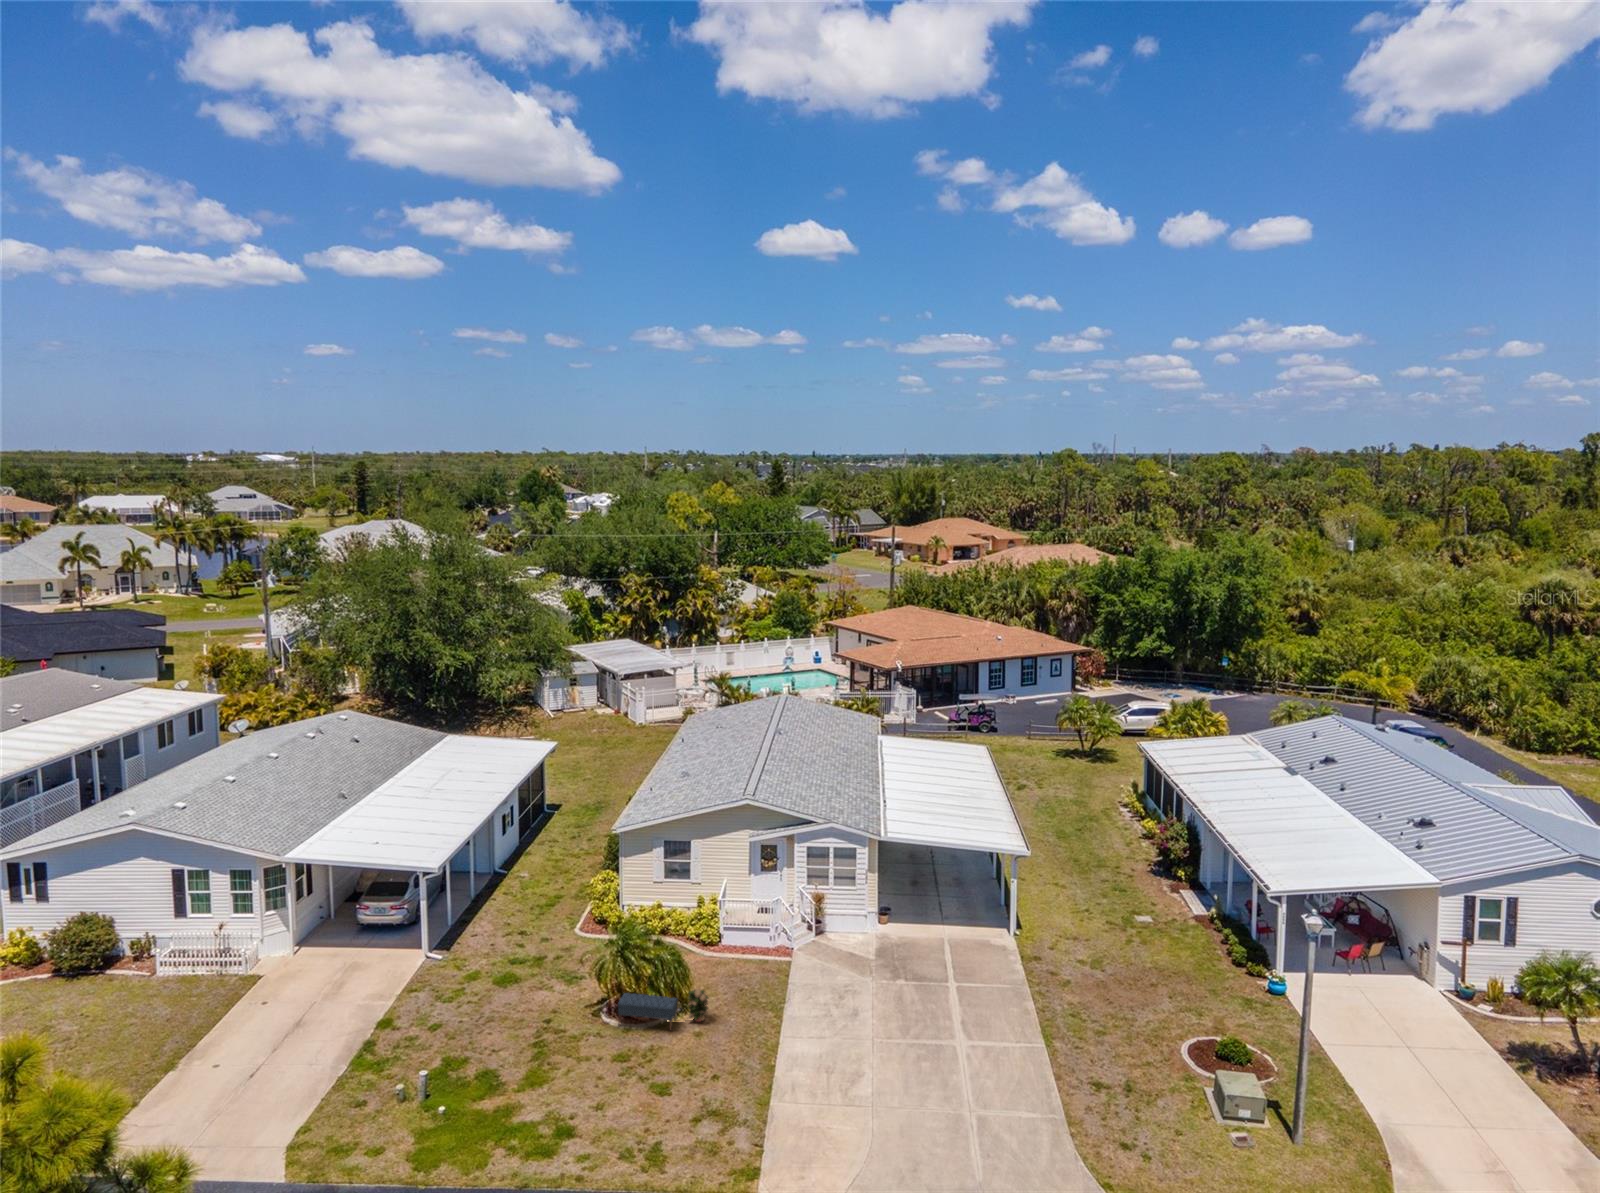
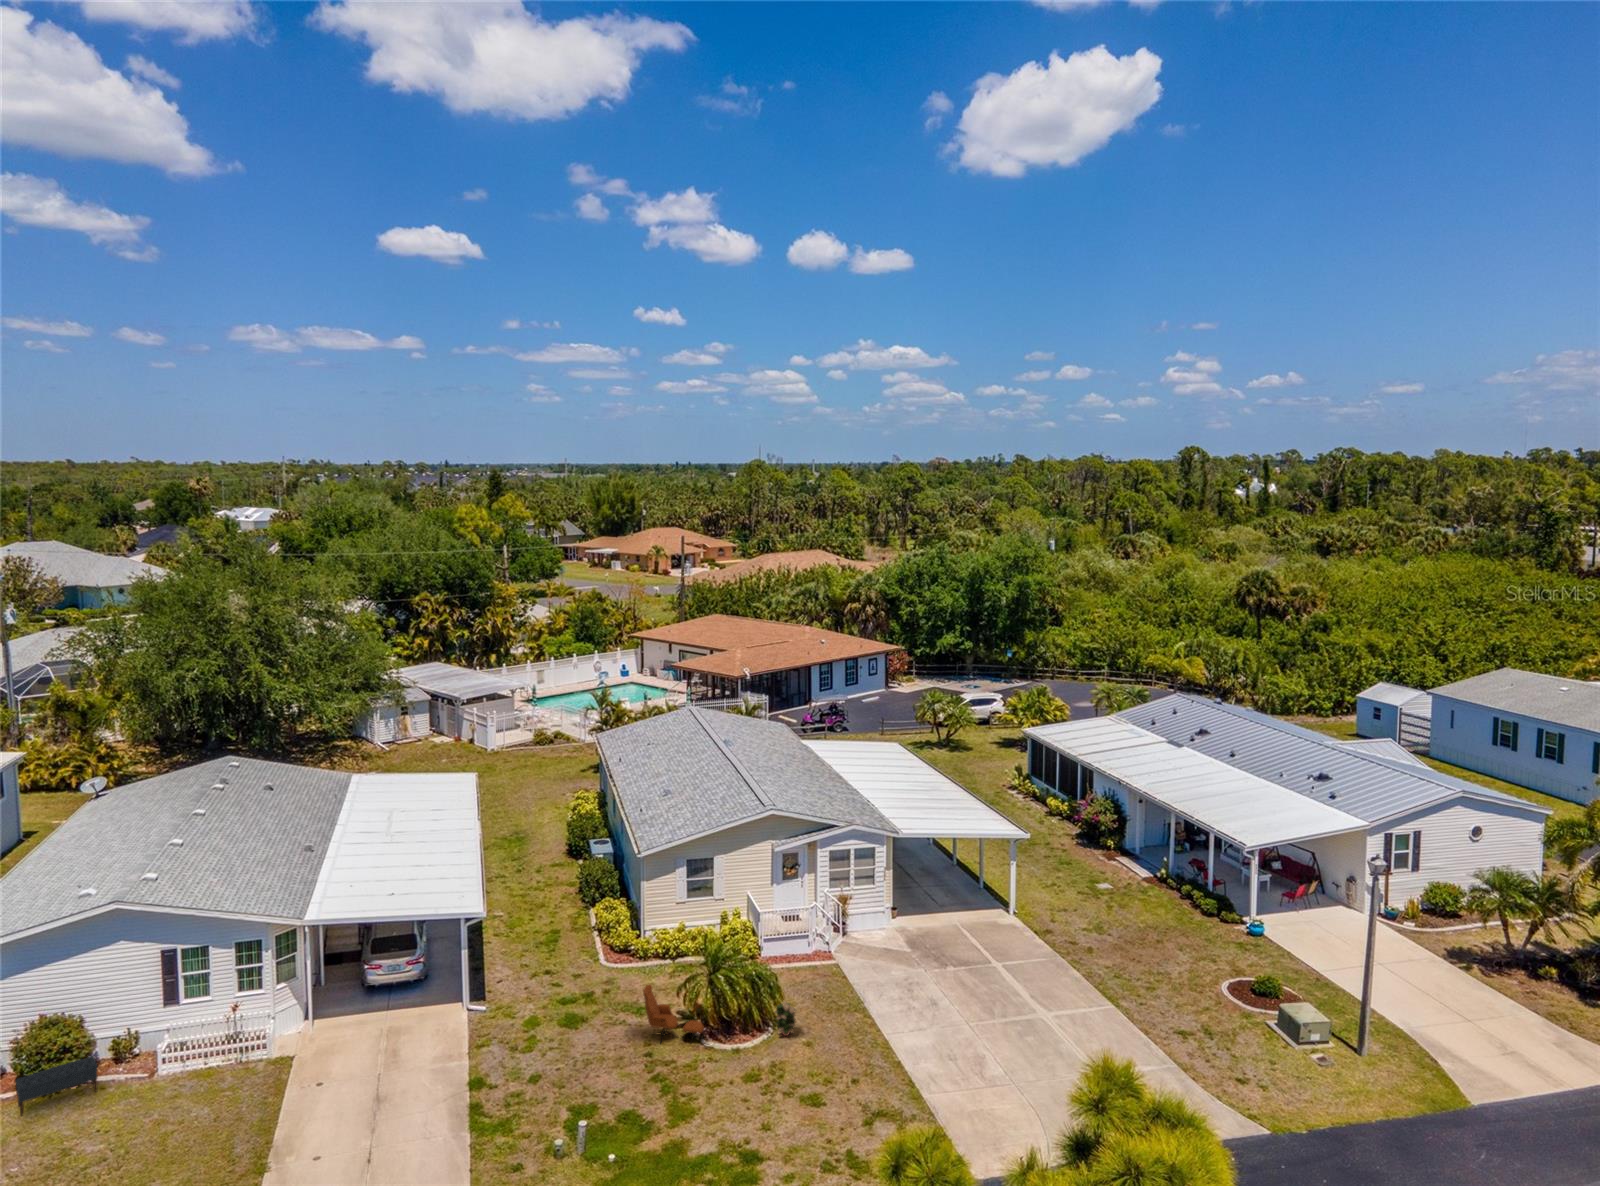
lounge chair: none [565,954,620,1016] -> present [643,984,704,1040]
bench: present [618,993,678,1031] -> present [16,1056,98,1116]

